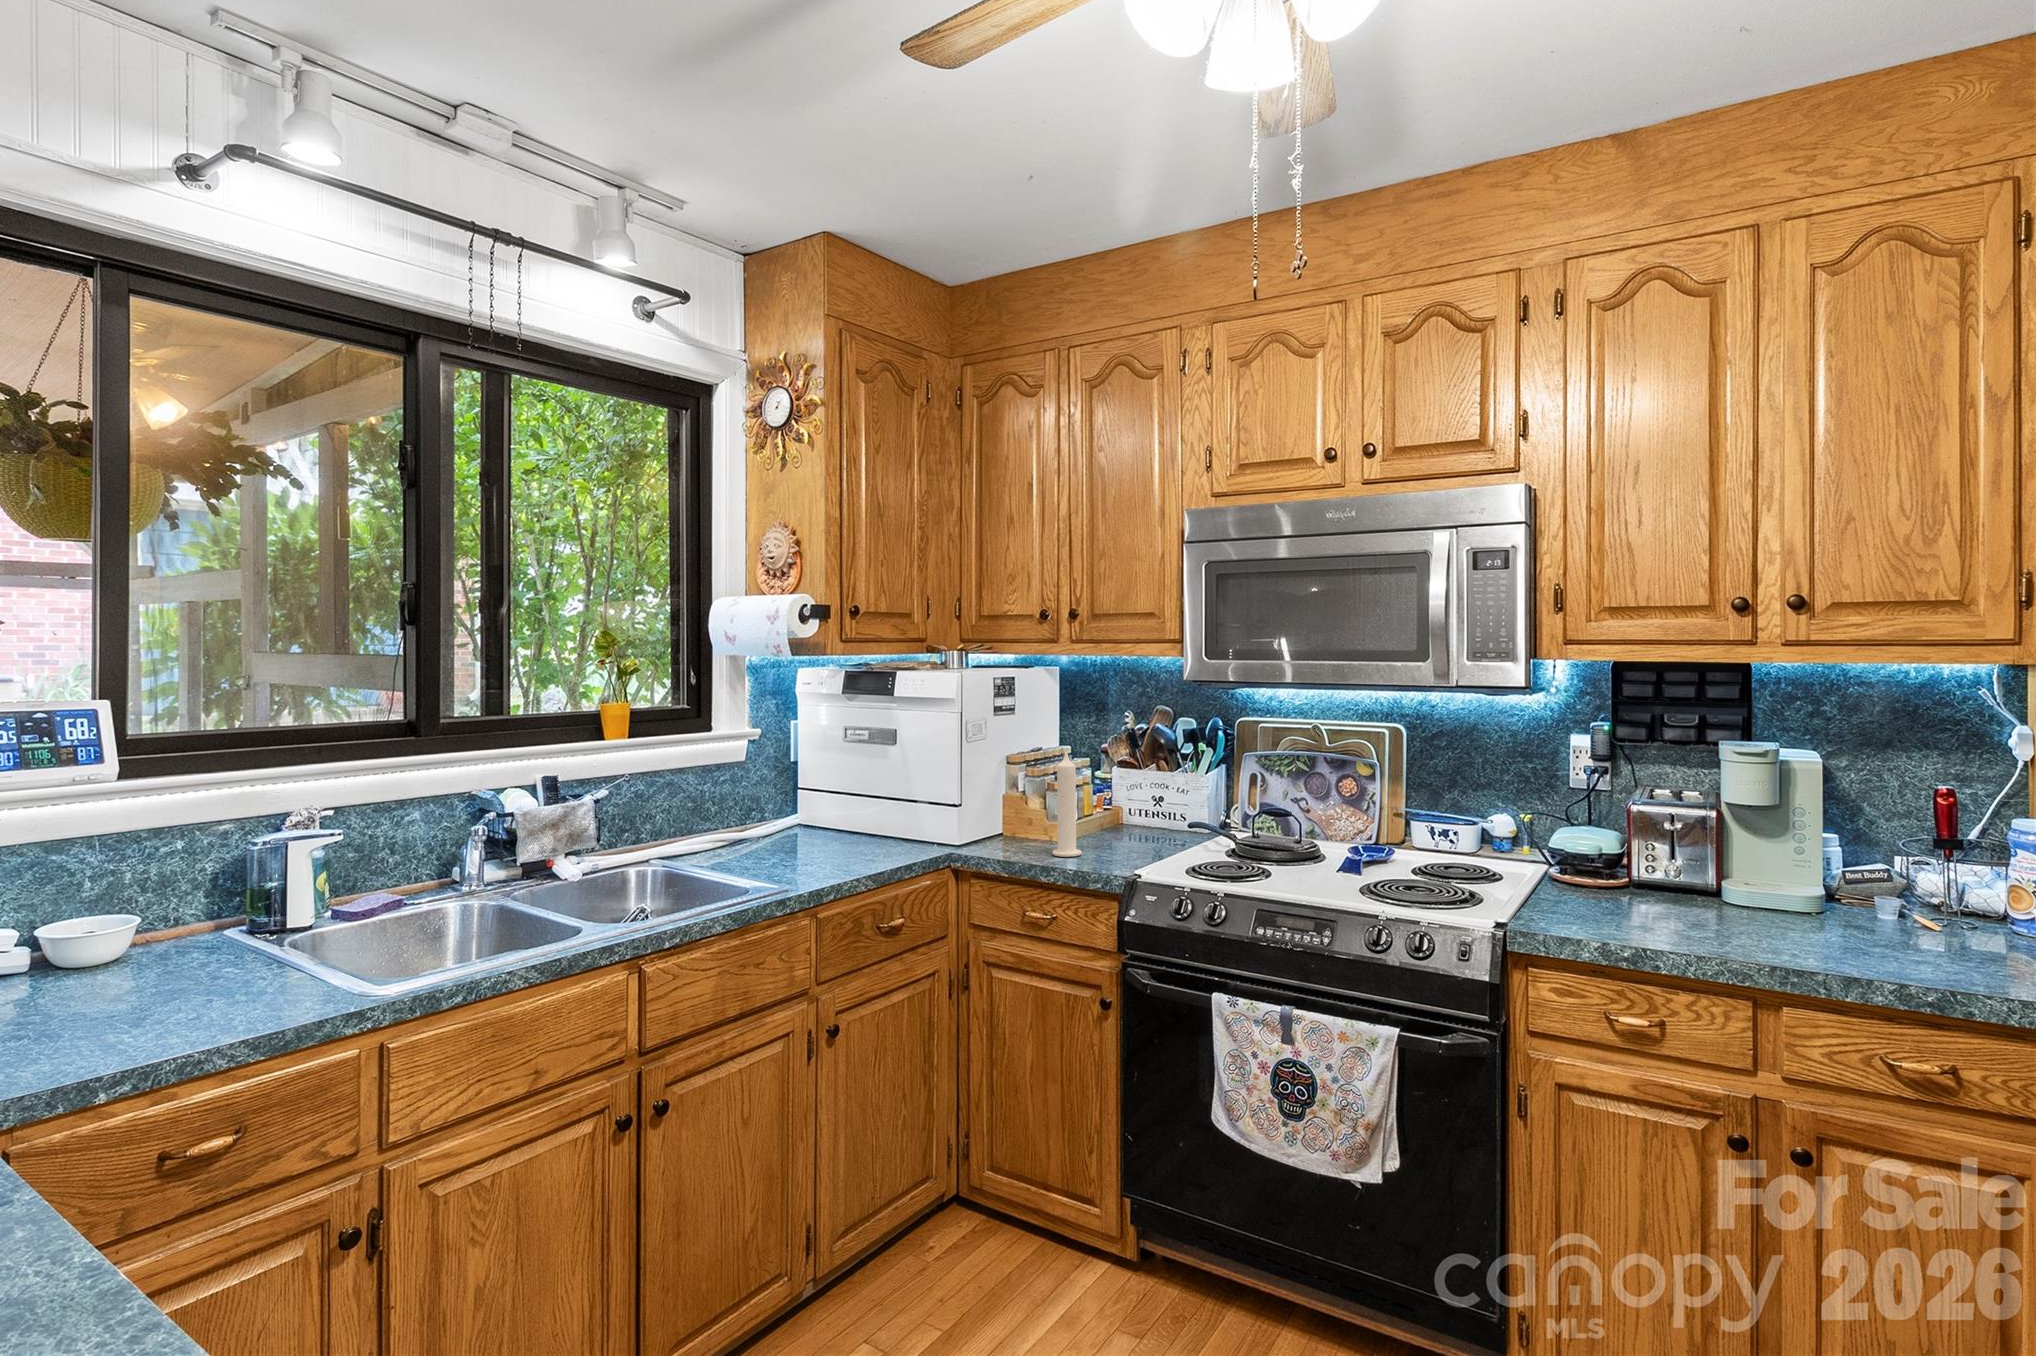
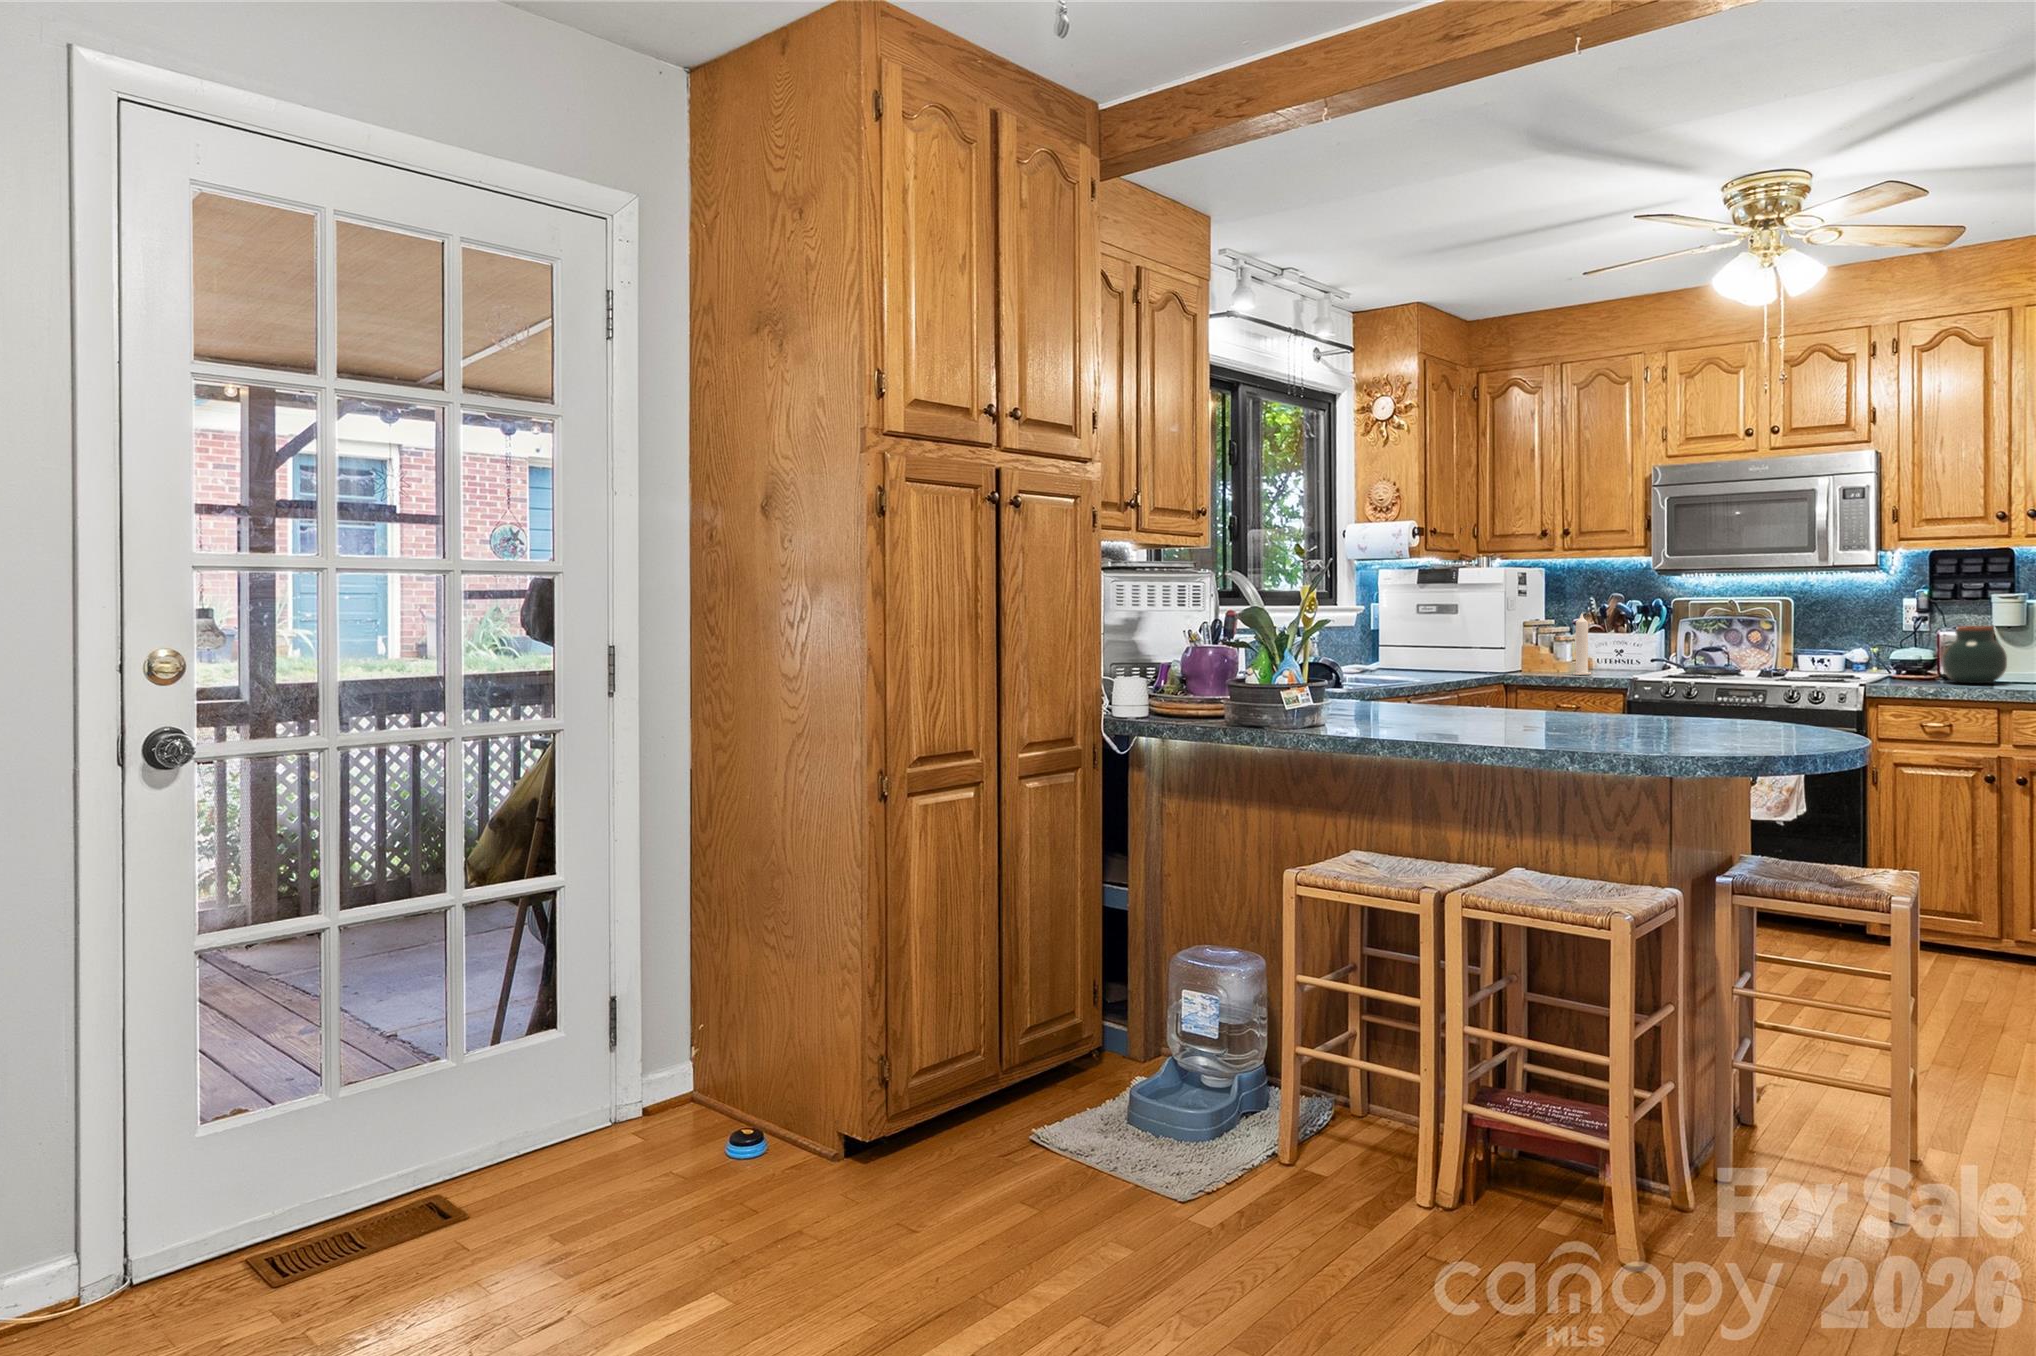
jar: none [1643,814,1762,932] -> present [1942,626,2007,683]

